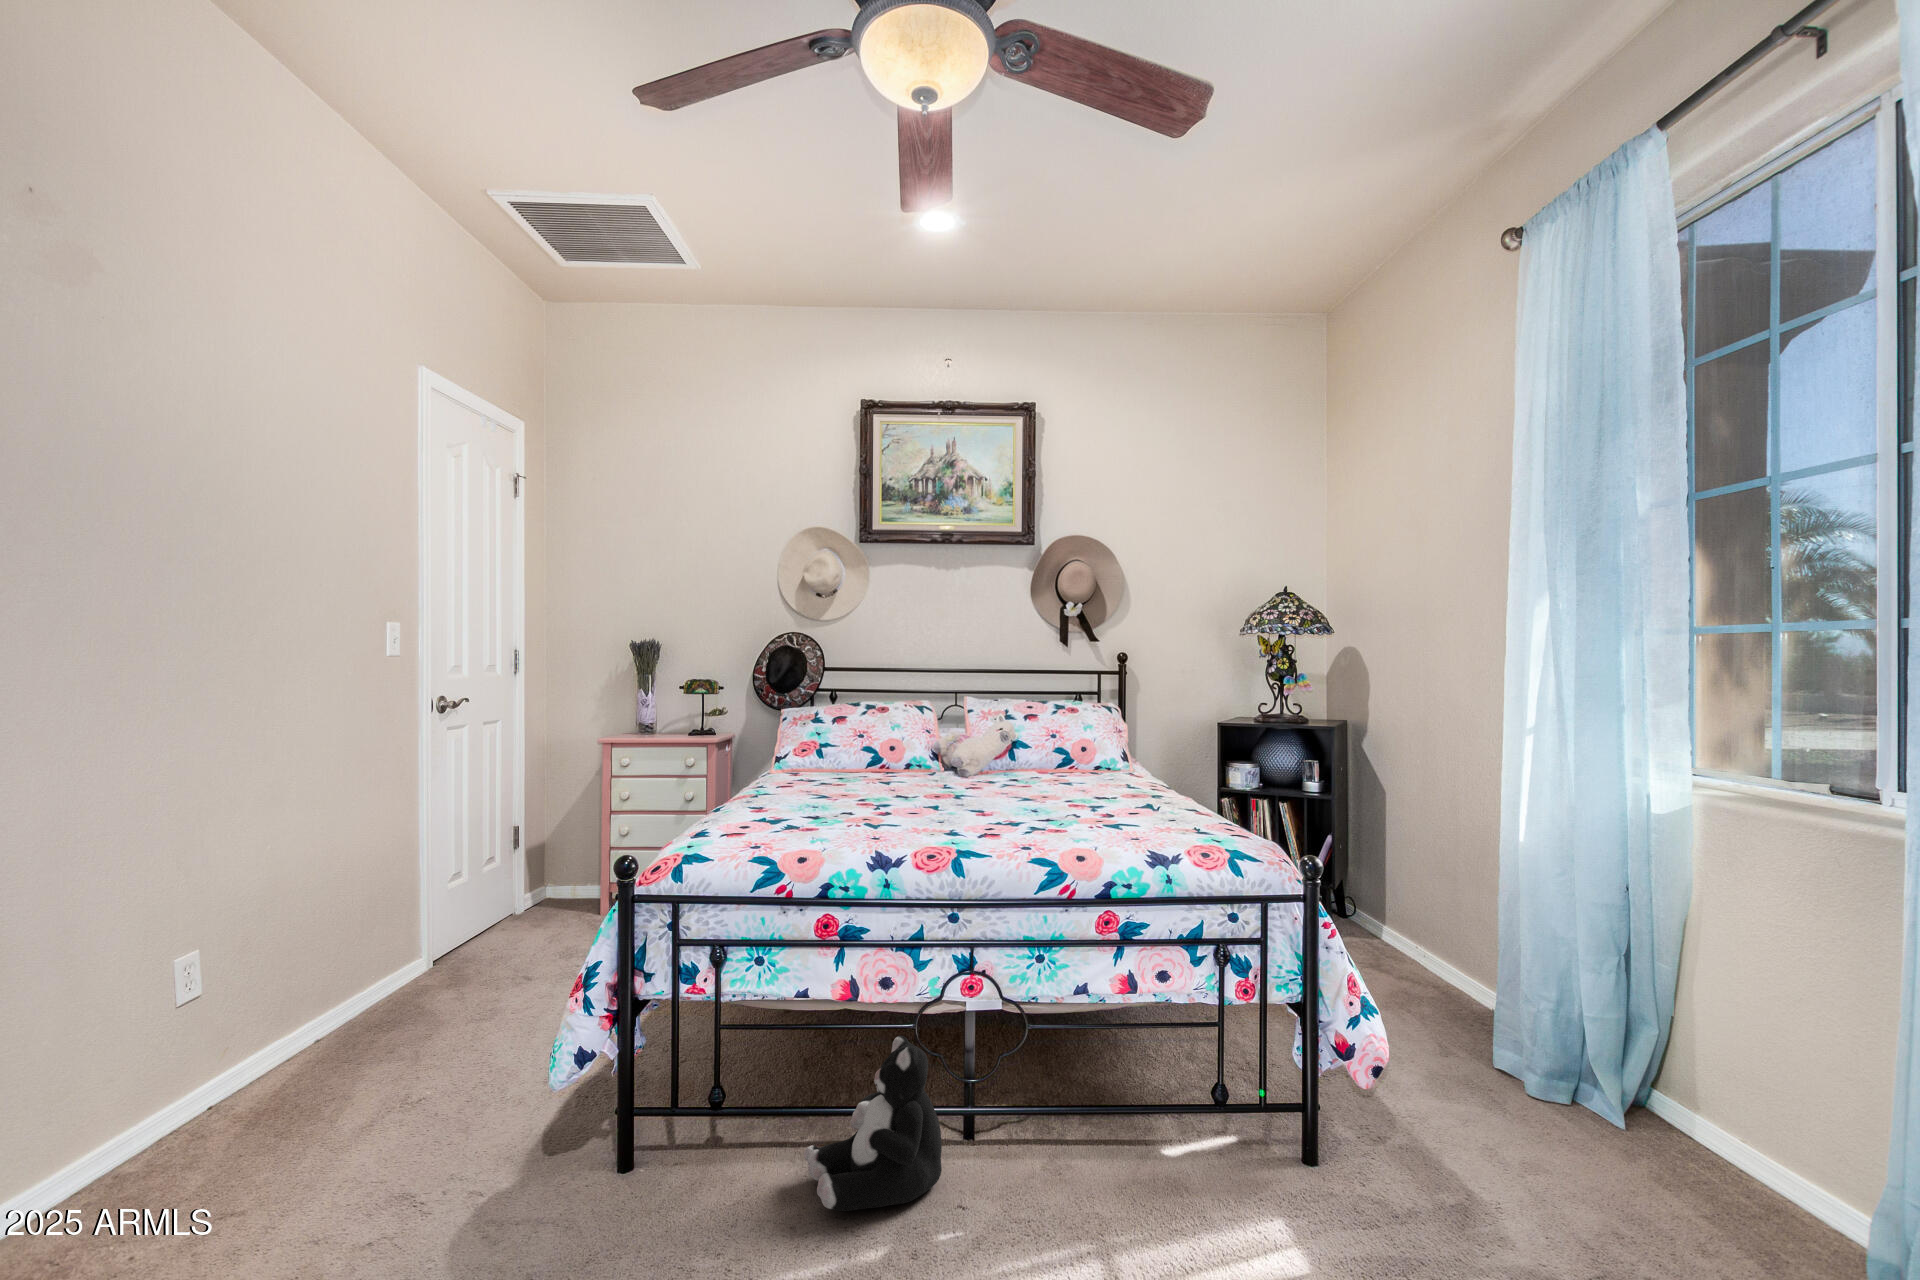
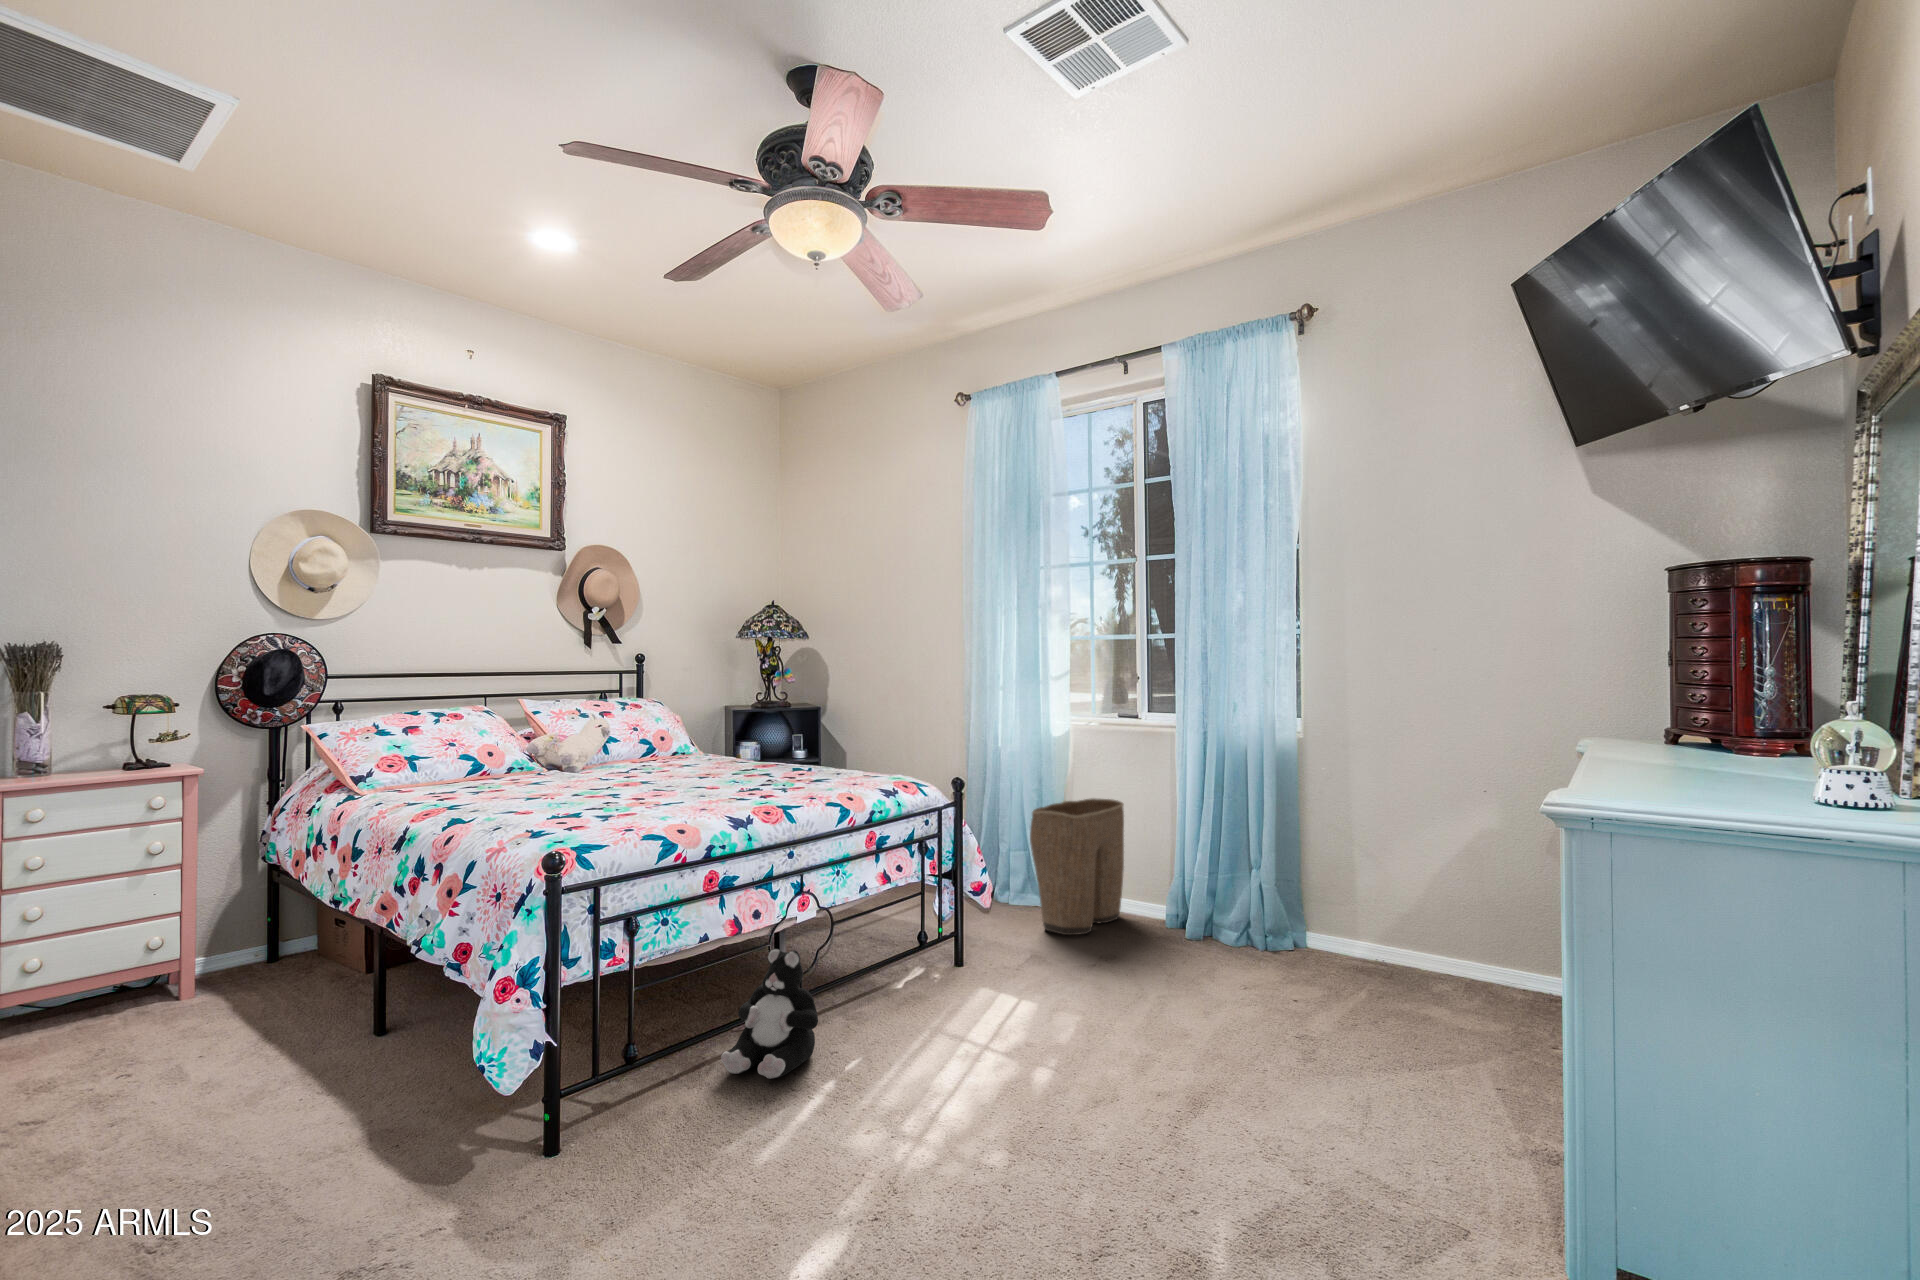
laundry basket: none [1527,936,1782,1207] -> present [1030,798,1124,935]

